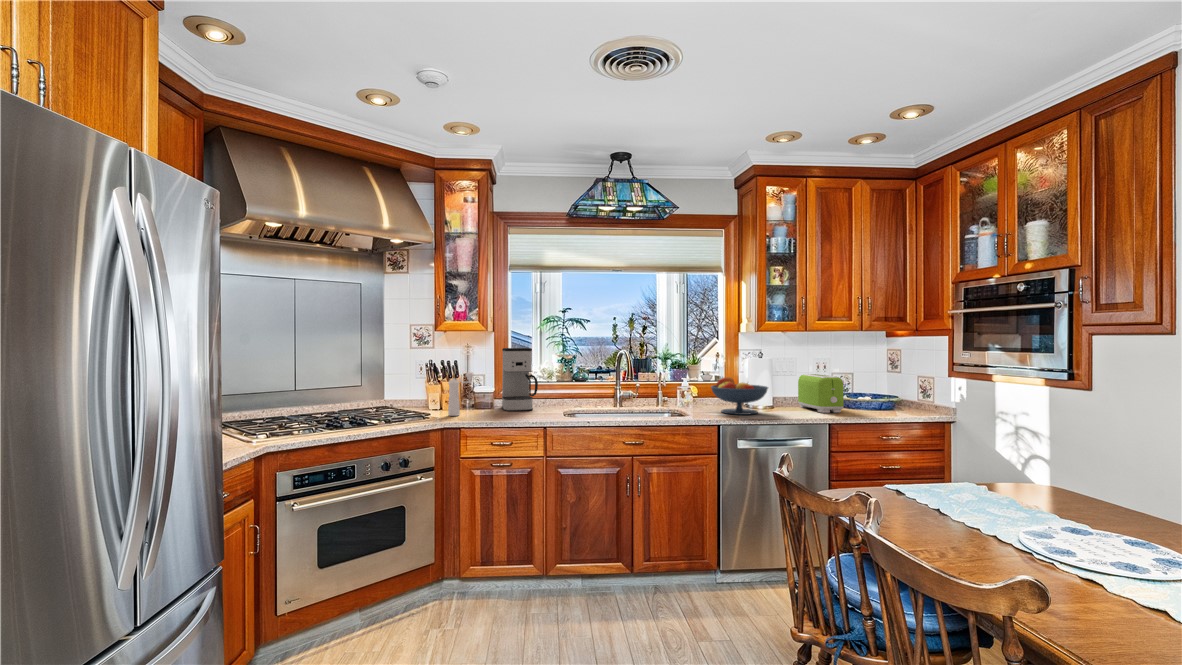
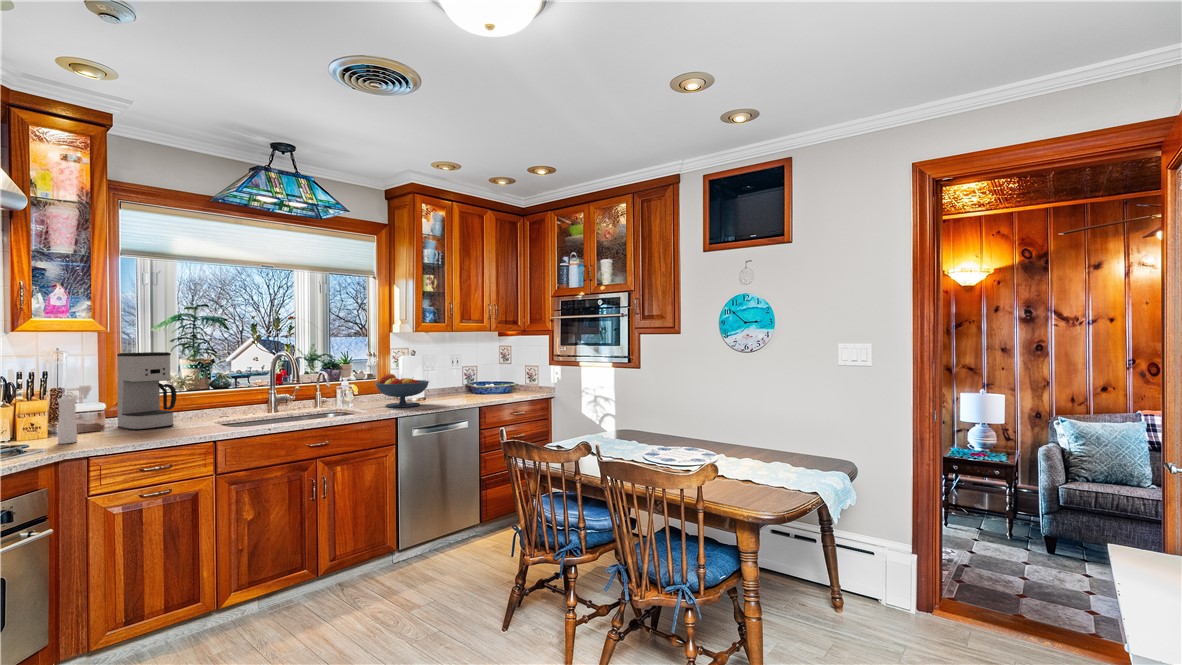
toaster: present [798,374,844,413] -> none [440,368,481,399]

